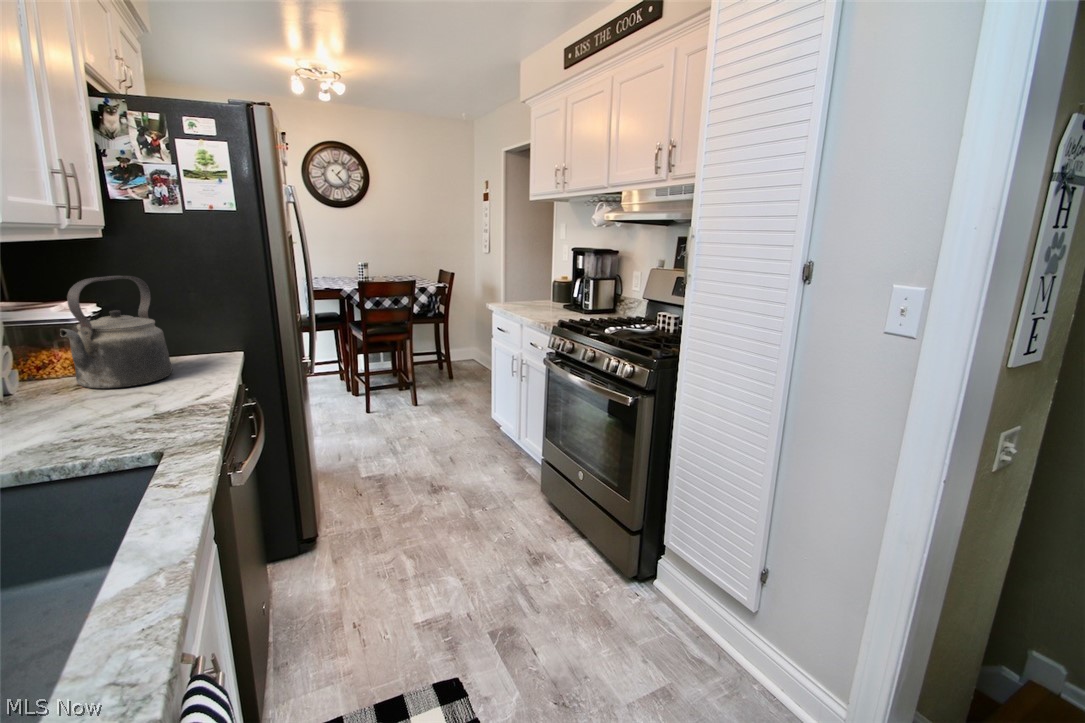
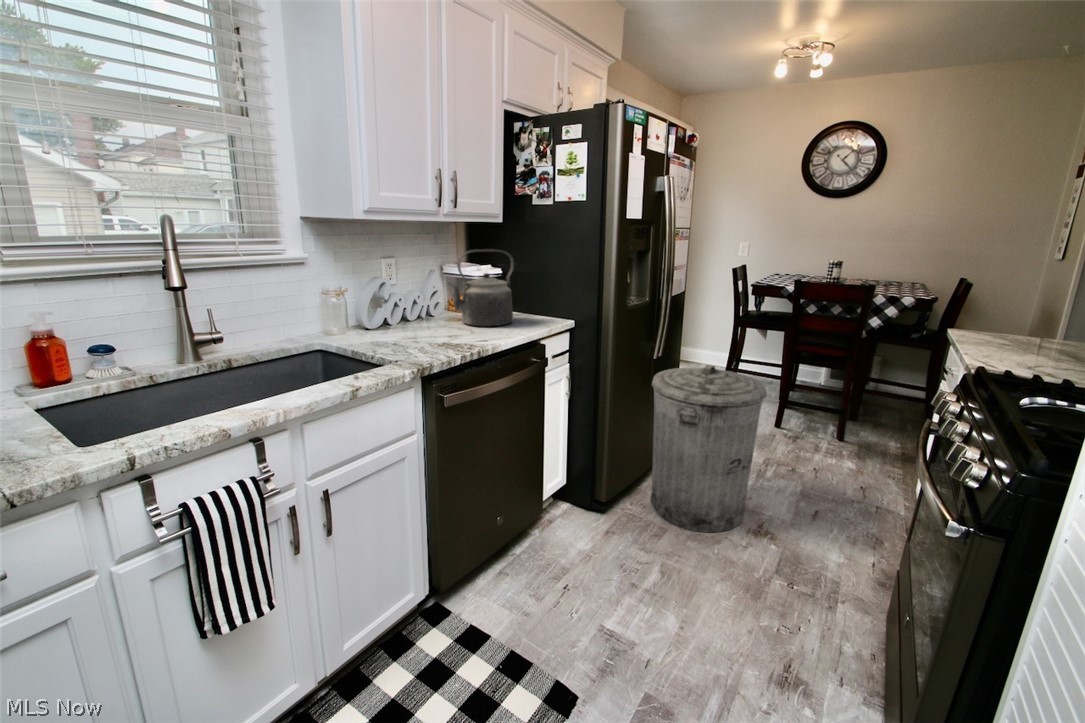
trash can: none [318,368,424,521] -> present [651,365,767,532]

